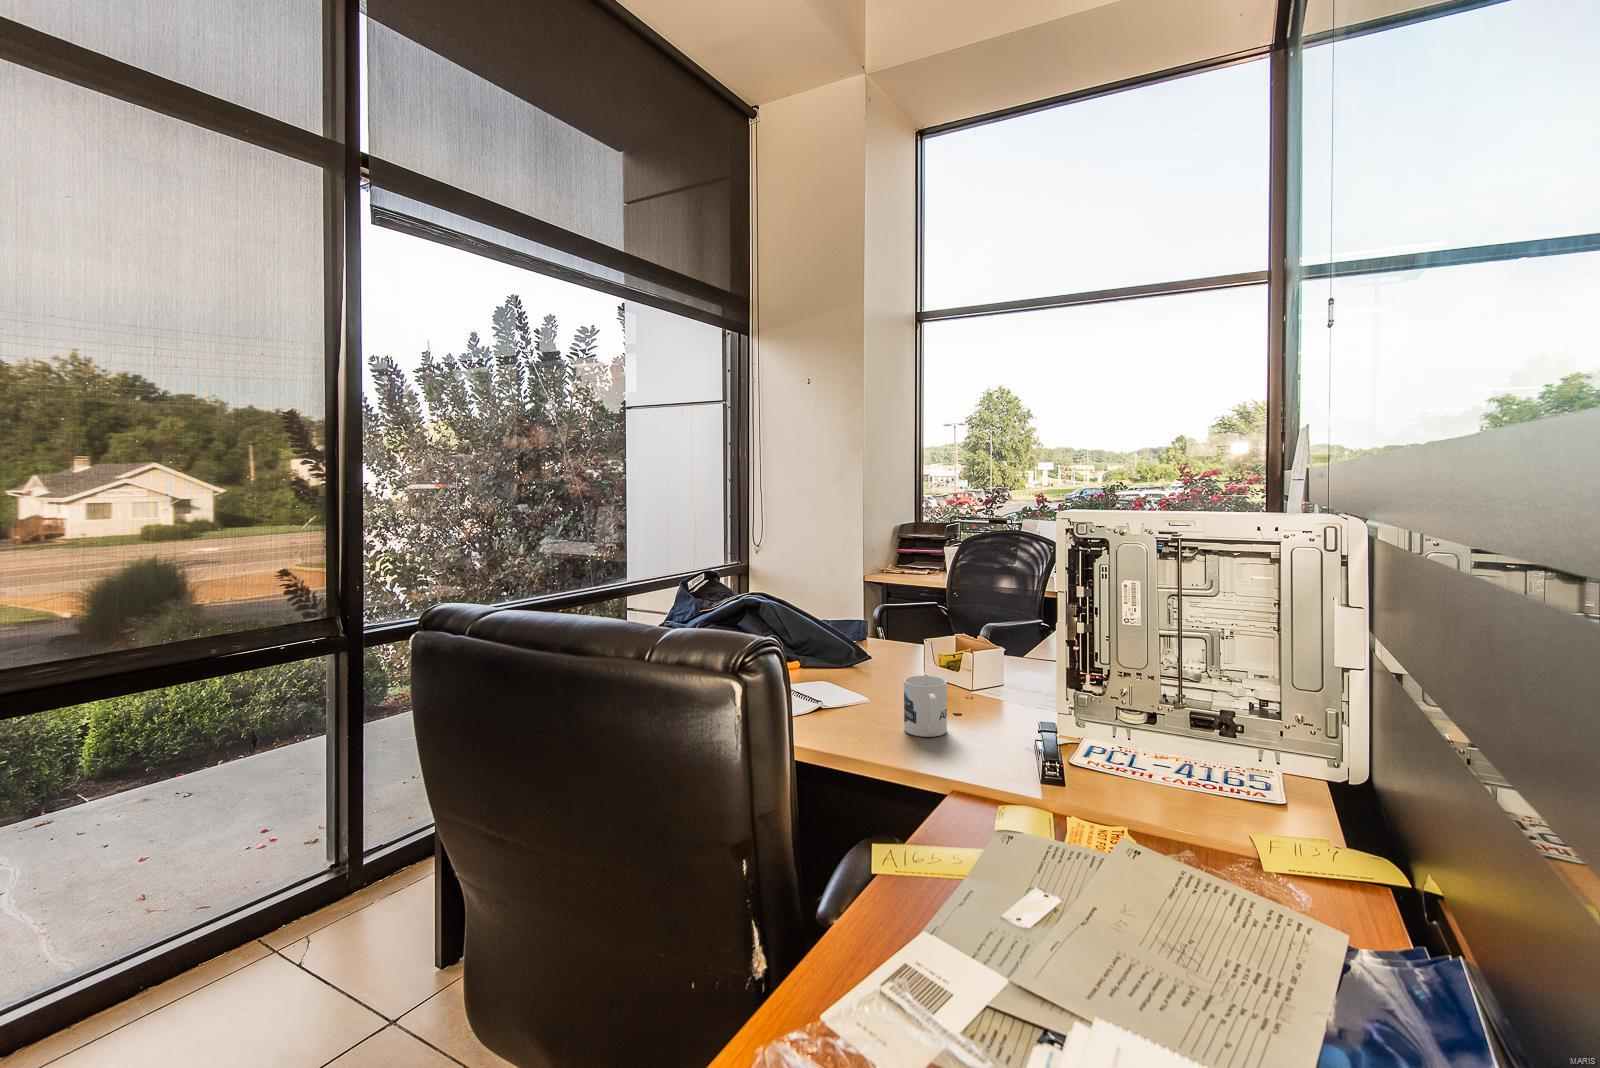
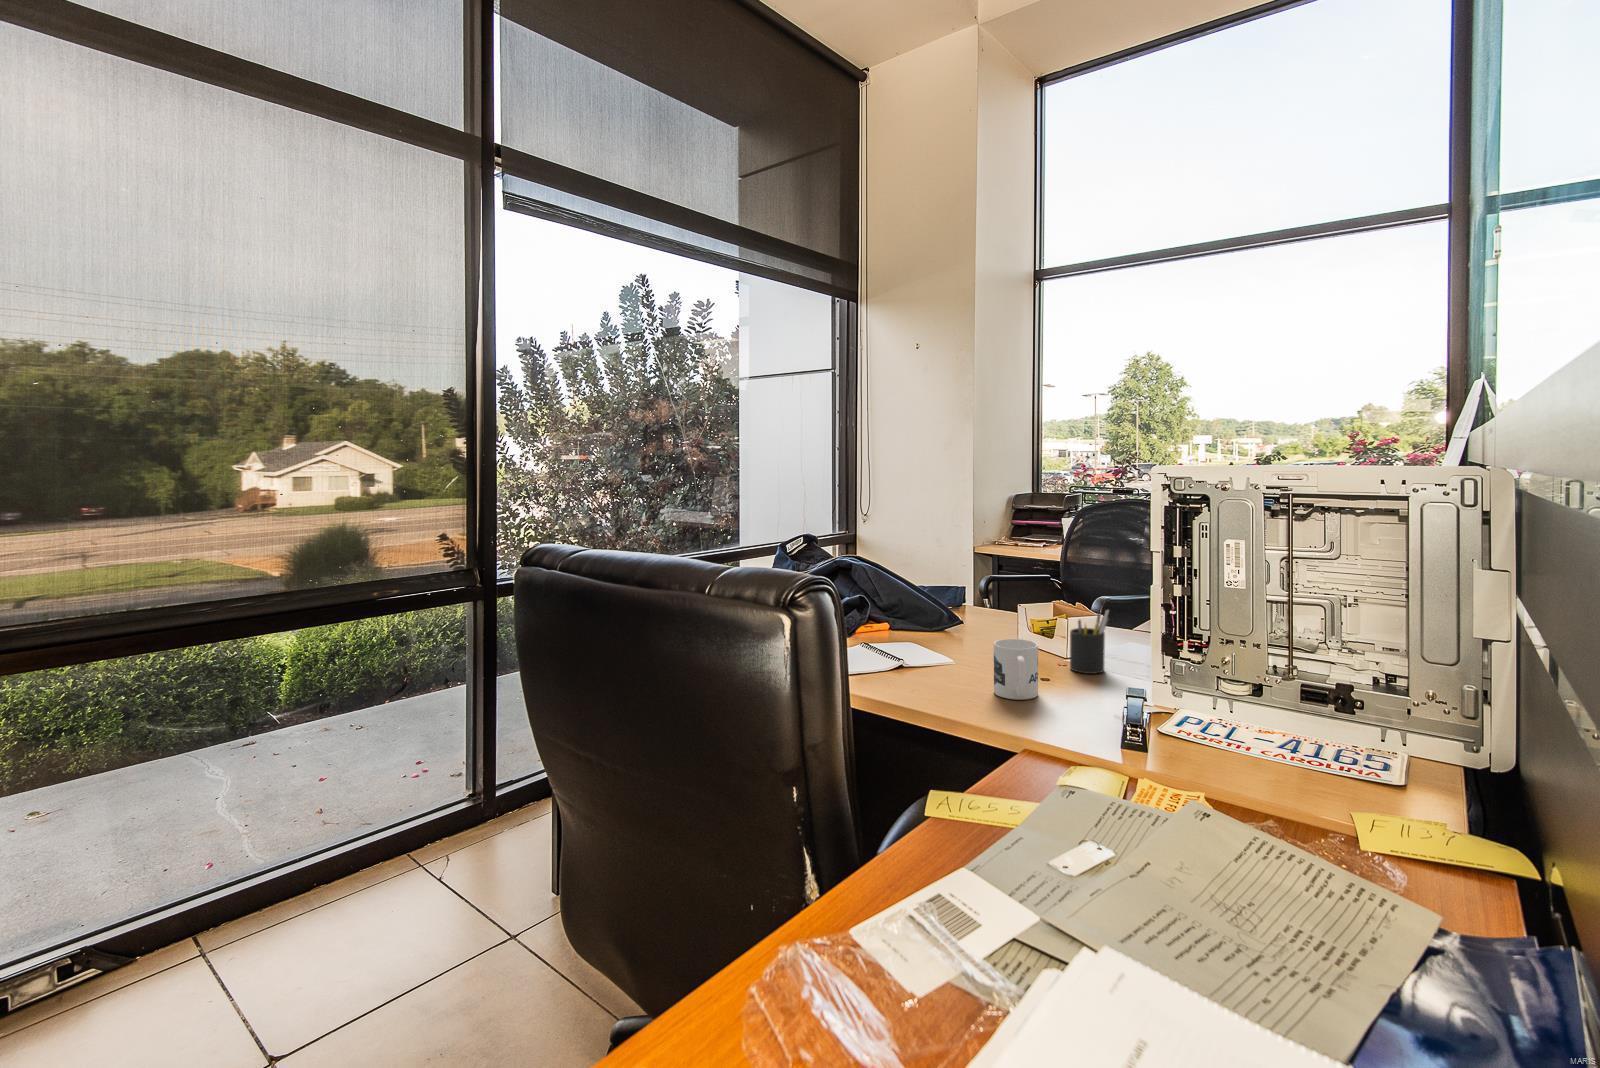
pen holder: none [970,644,1007,707] -> present [1070,610,1109,674]

